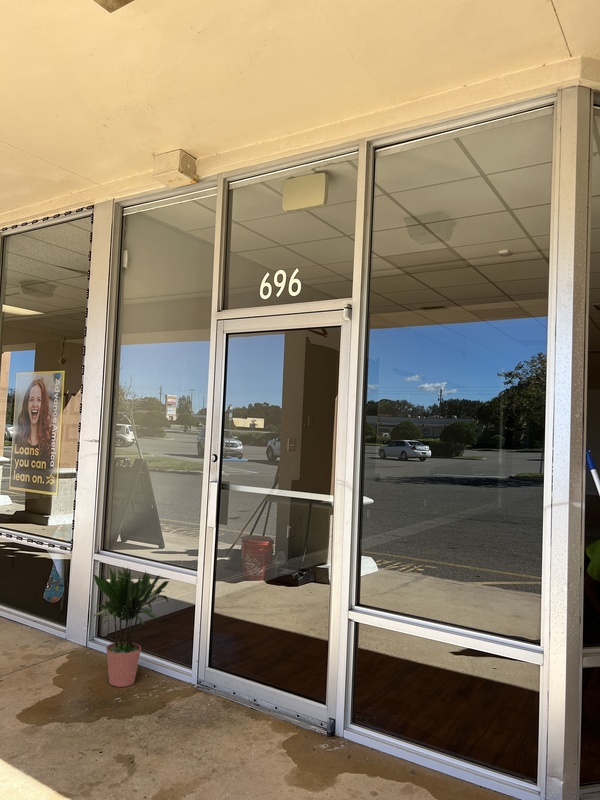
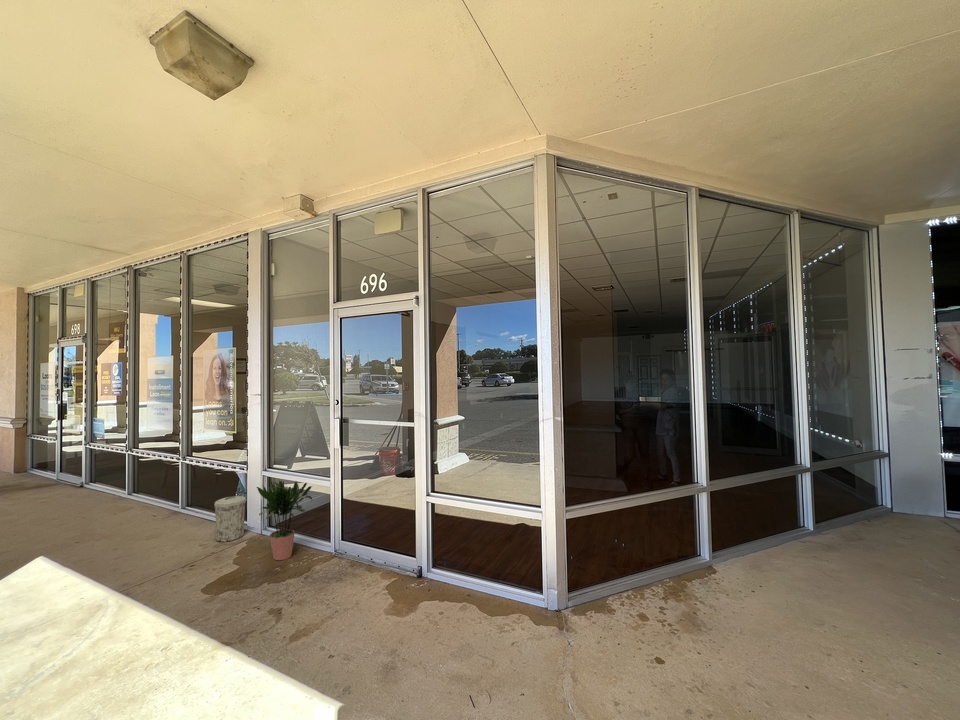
trash can: none [25,586,68,652] -> present [214,496,246,542]

